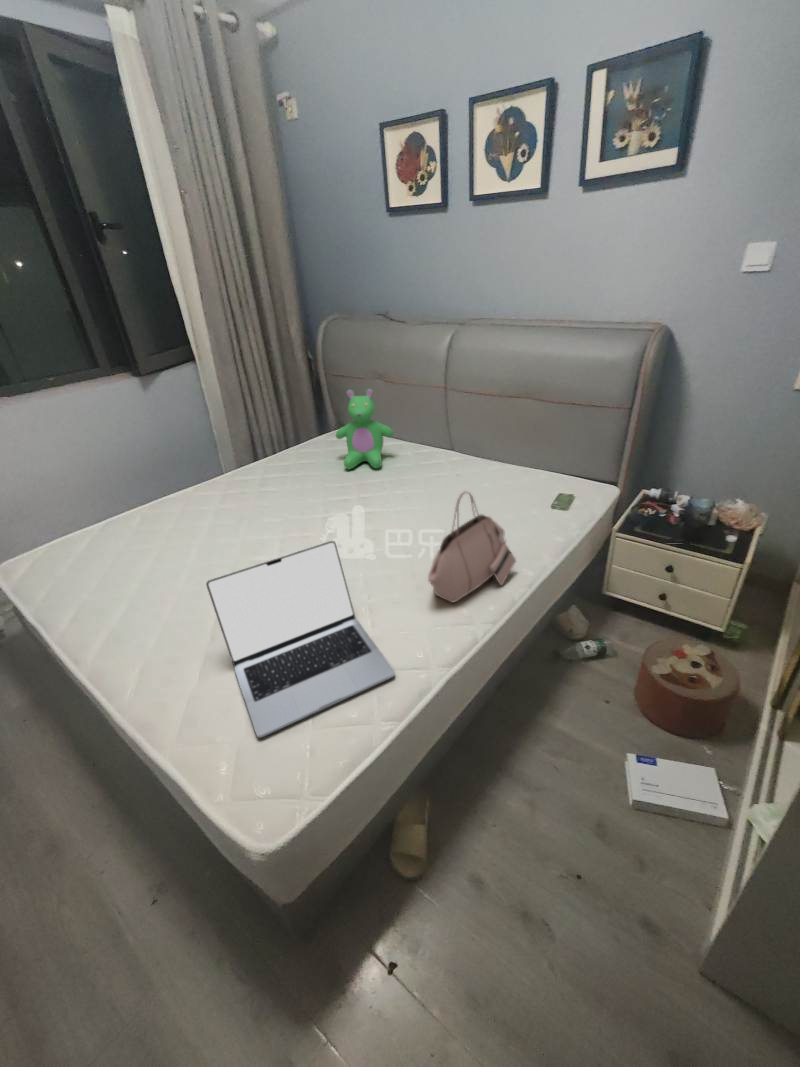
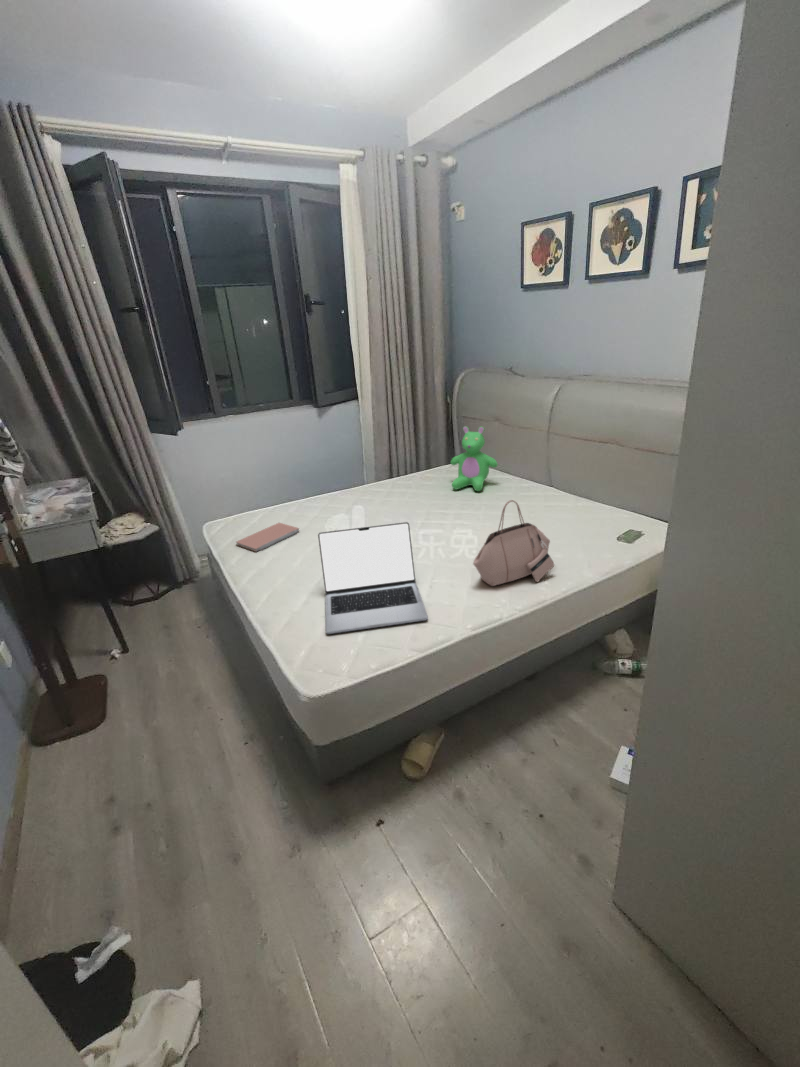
notebook: none [58,554,158,610] -> present [236,523,299,552]

